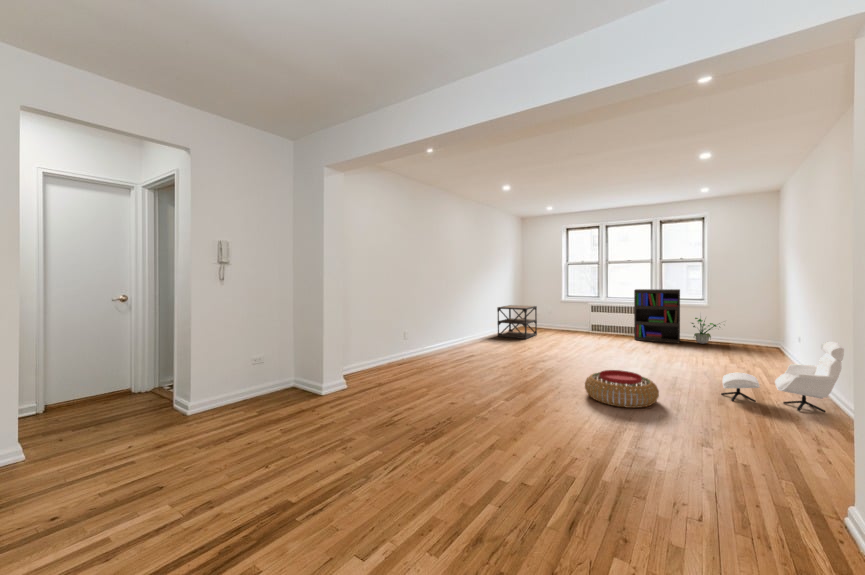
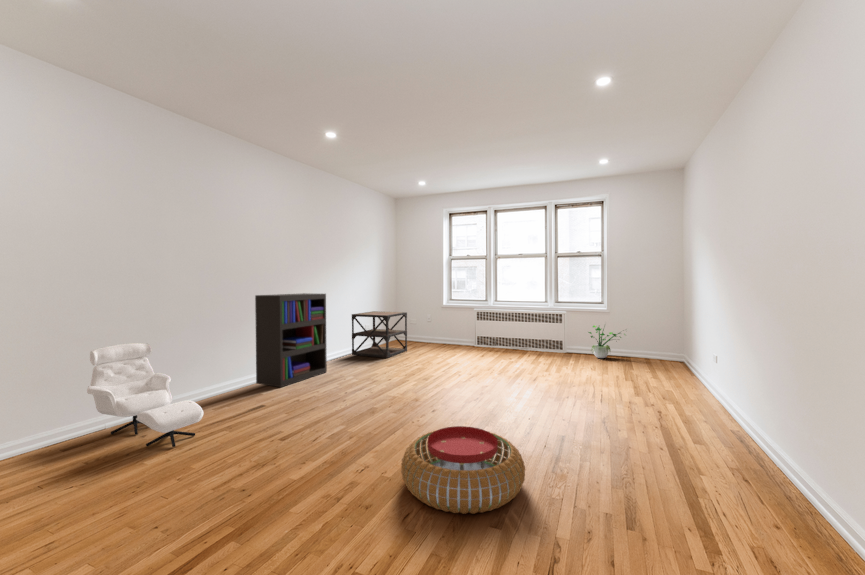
bookshelf: present [634,289,680,343] -> present [255,293,327,387]
armchair: present [721,342,844,413] -> present [87,343,204,447]

